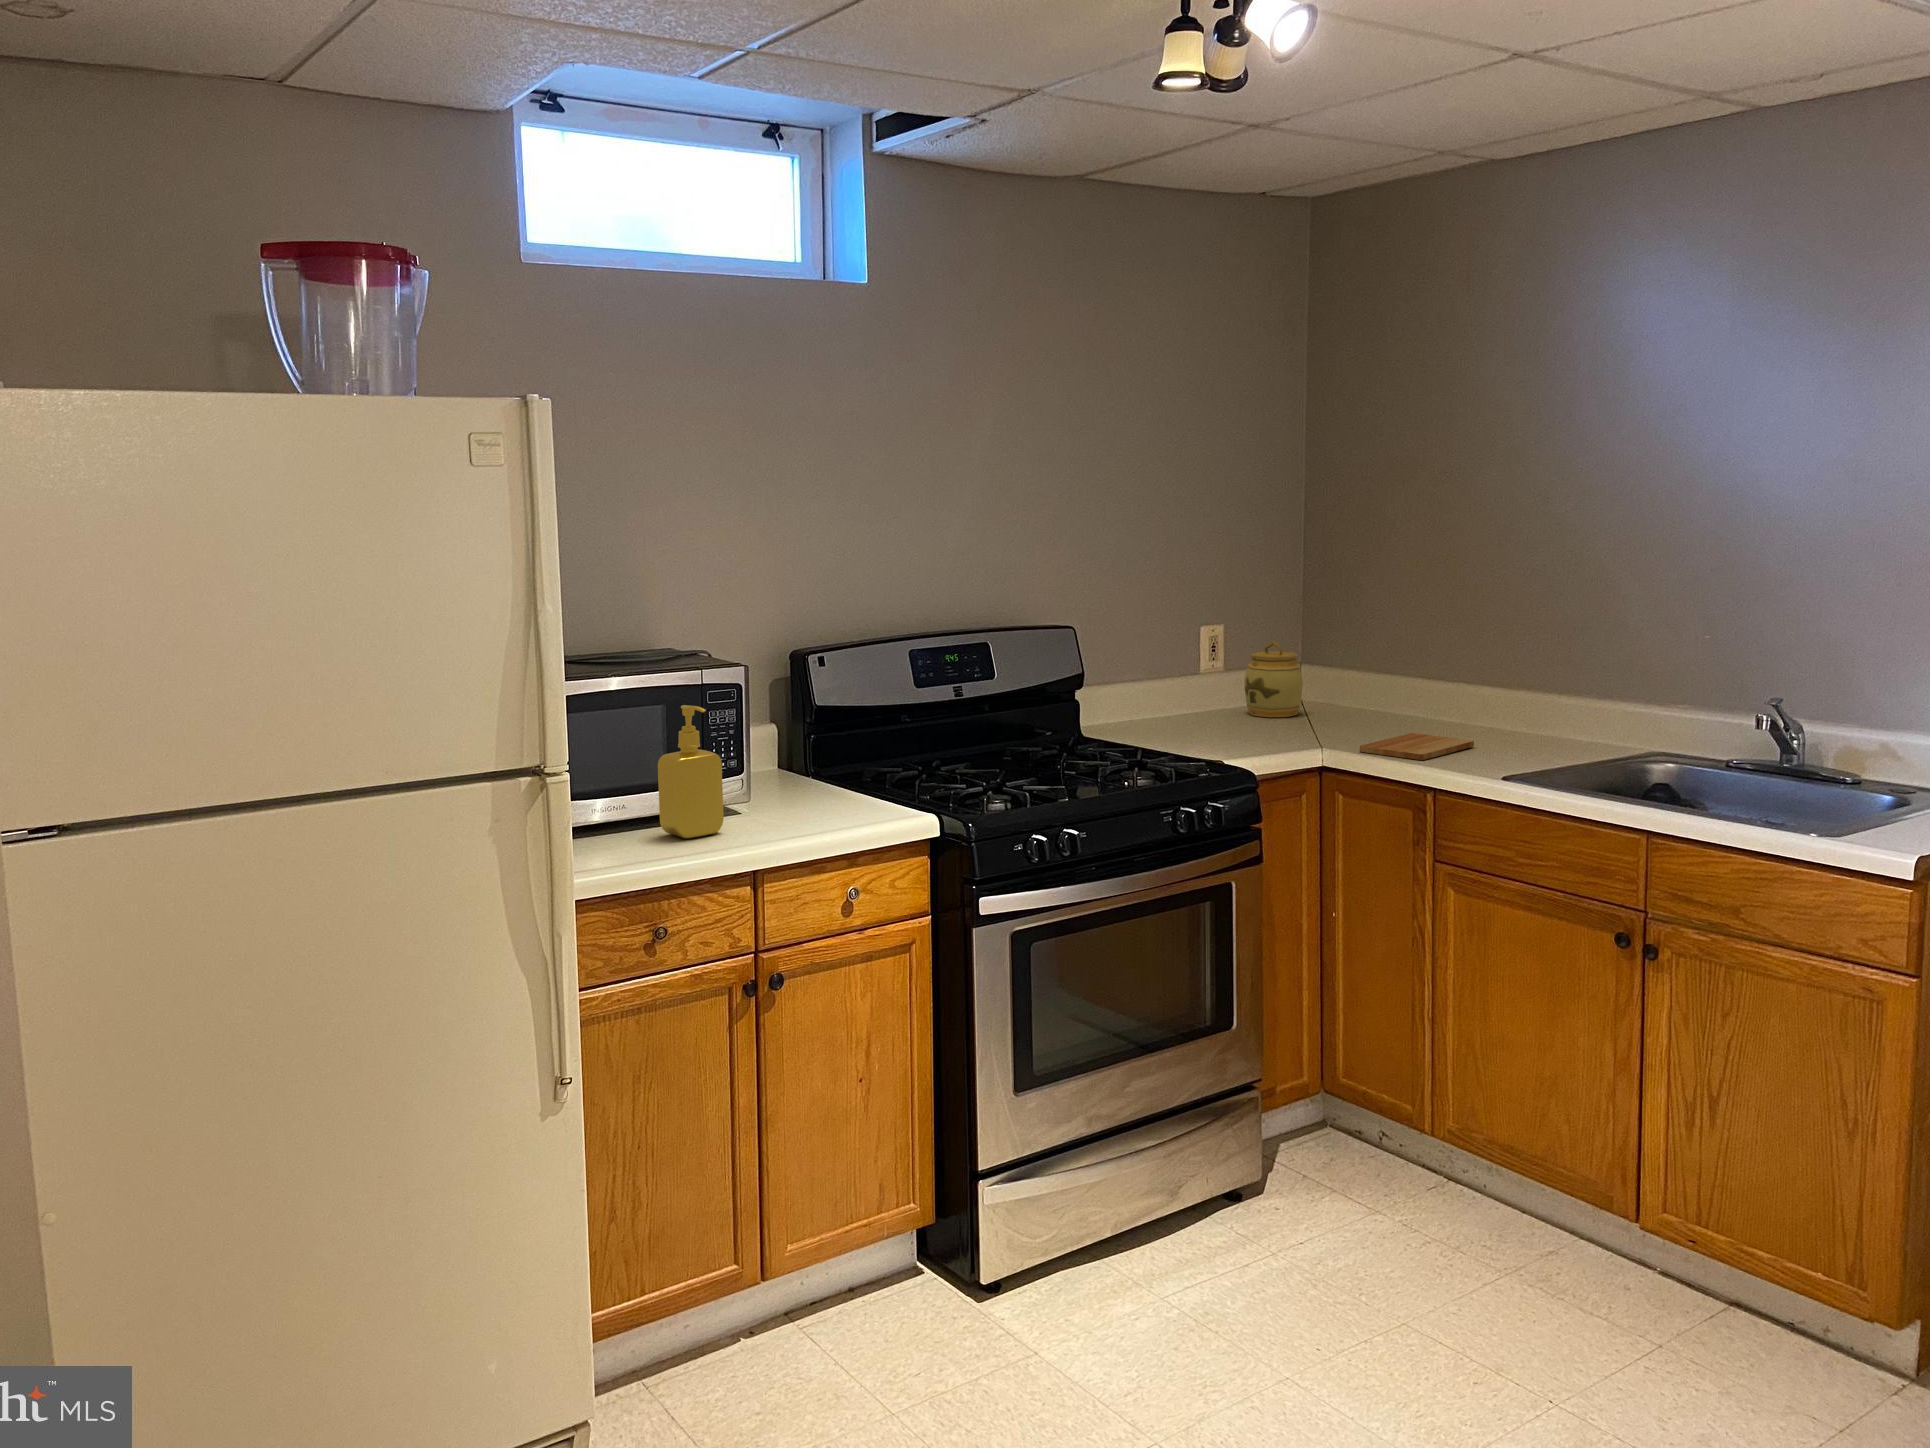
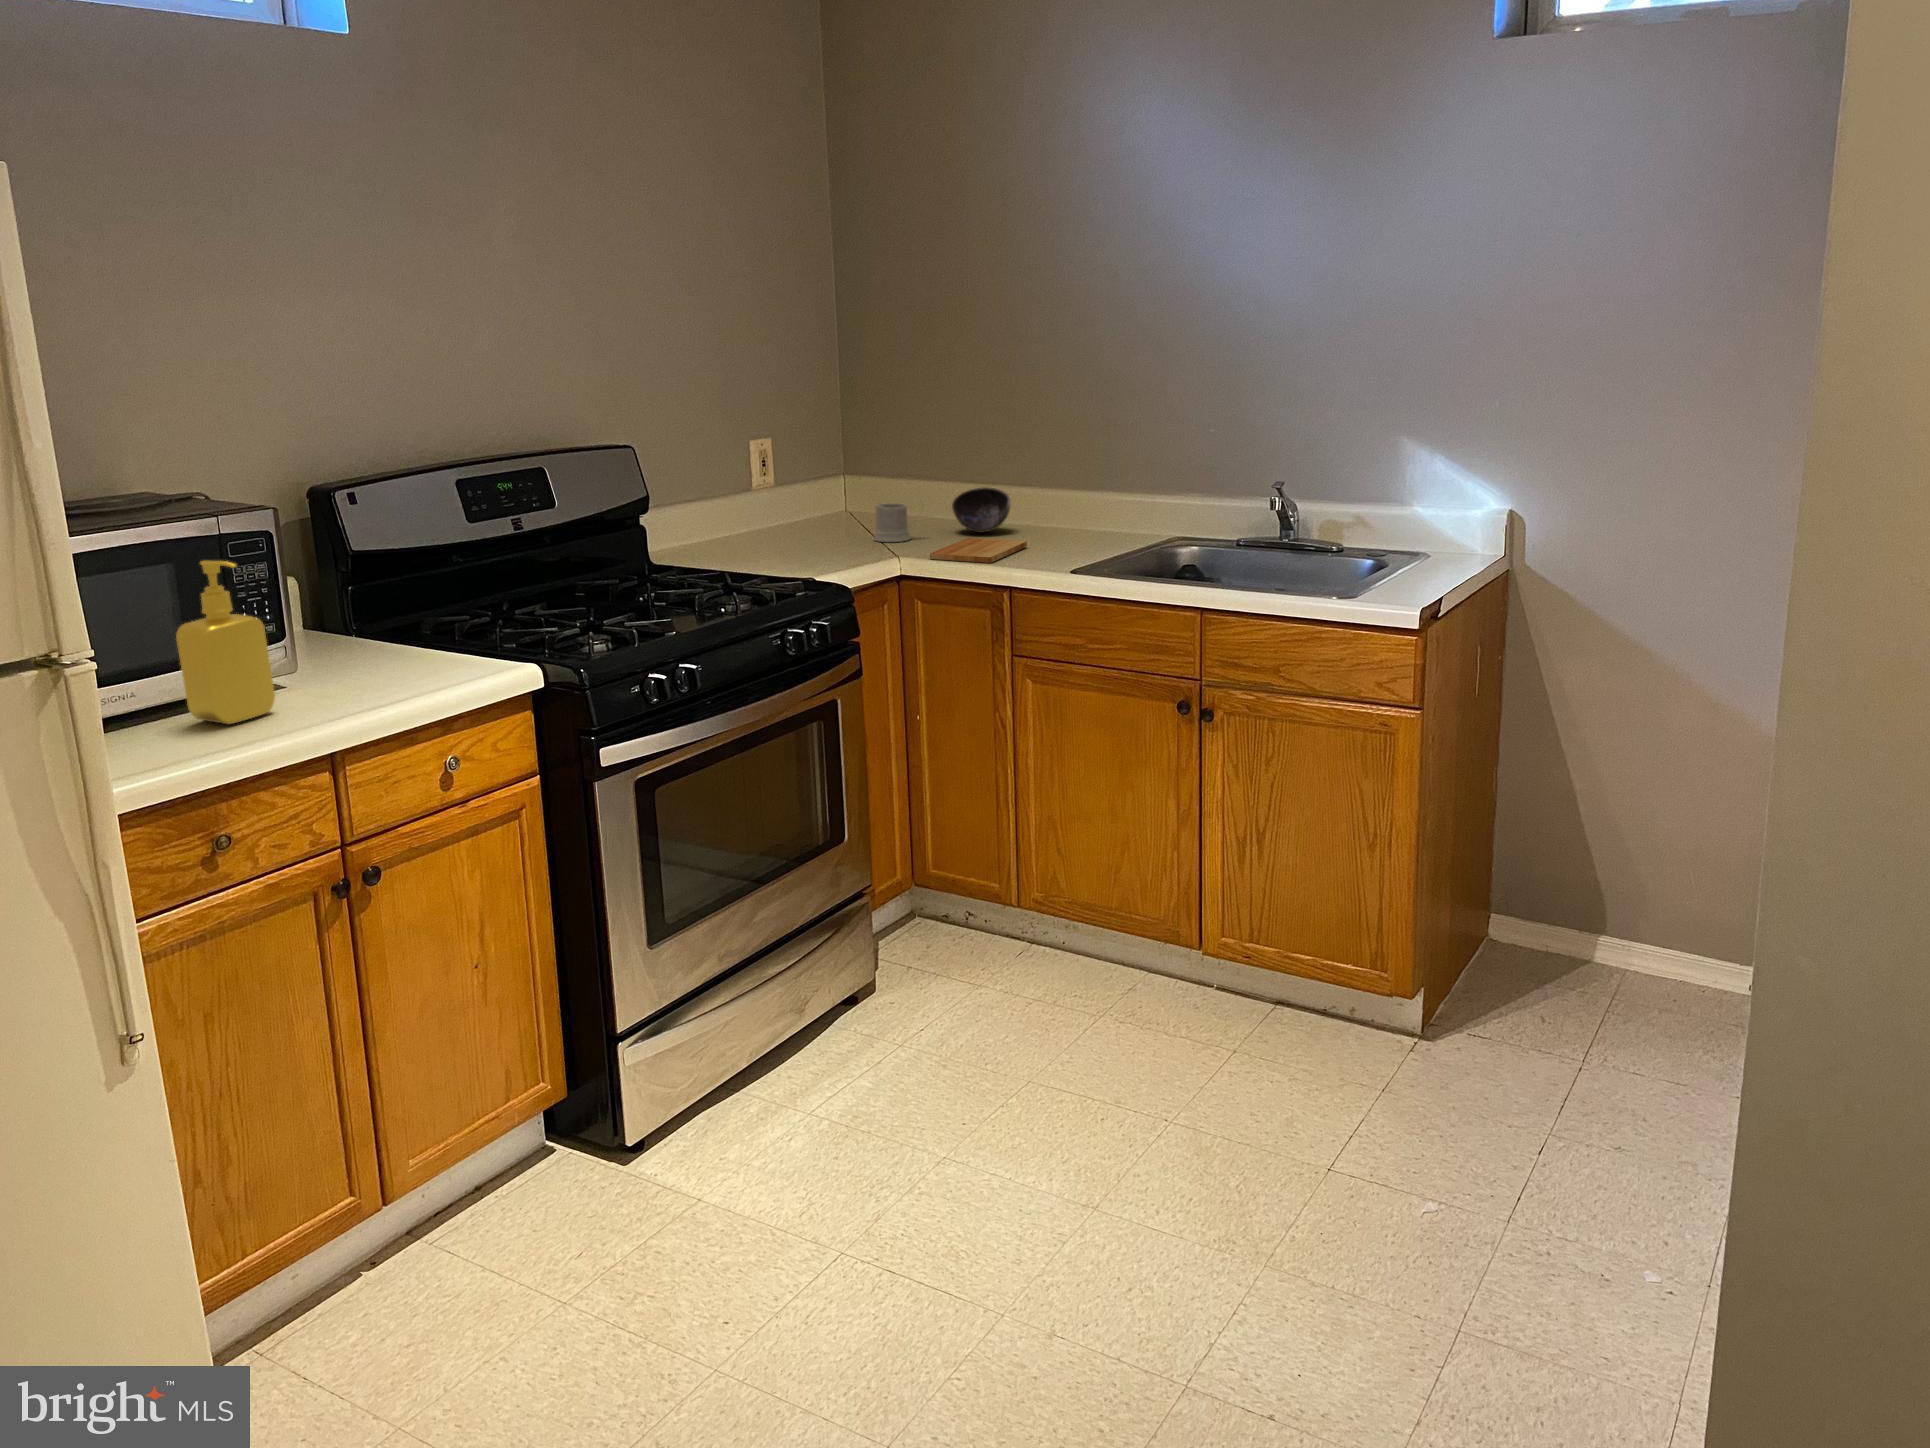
jar: present [1244,641,1303,717] -> none [796,455,853,532]
bowl: none [1403,682,1468,729] -> present [952,487,1011,532]
mug: none [1314,690,1369,732] -> present [874,503,923,542]

